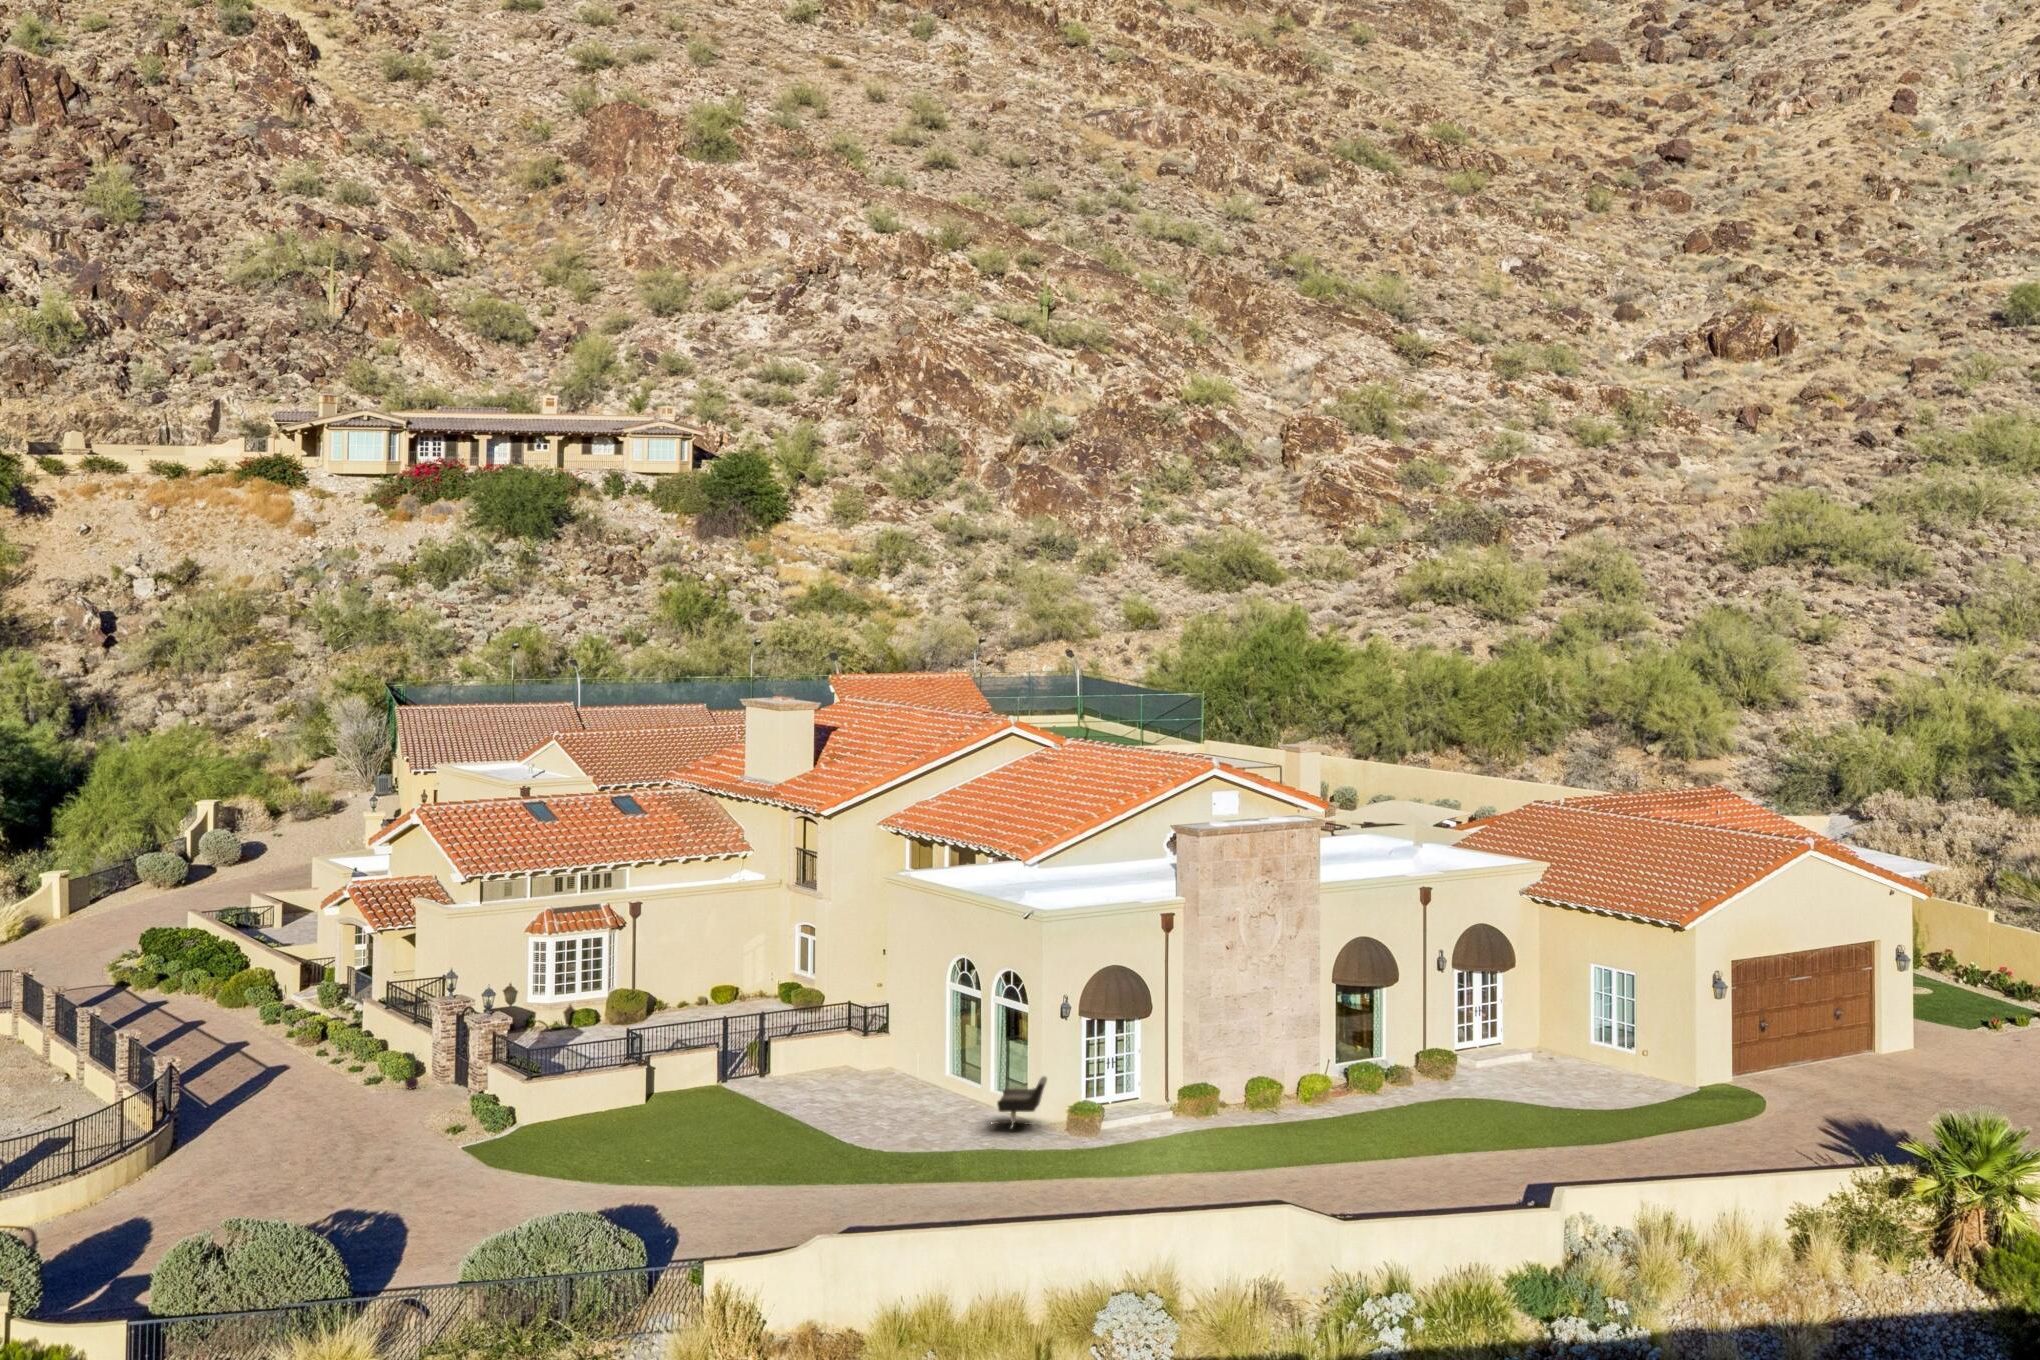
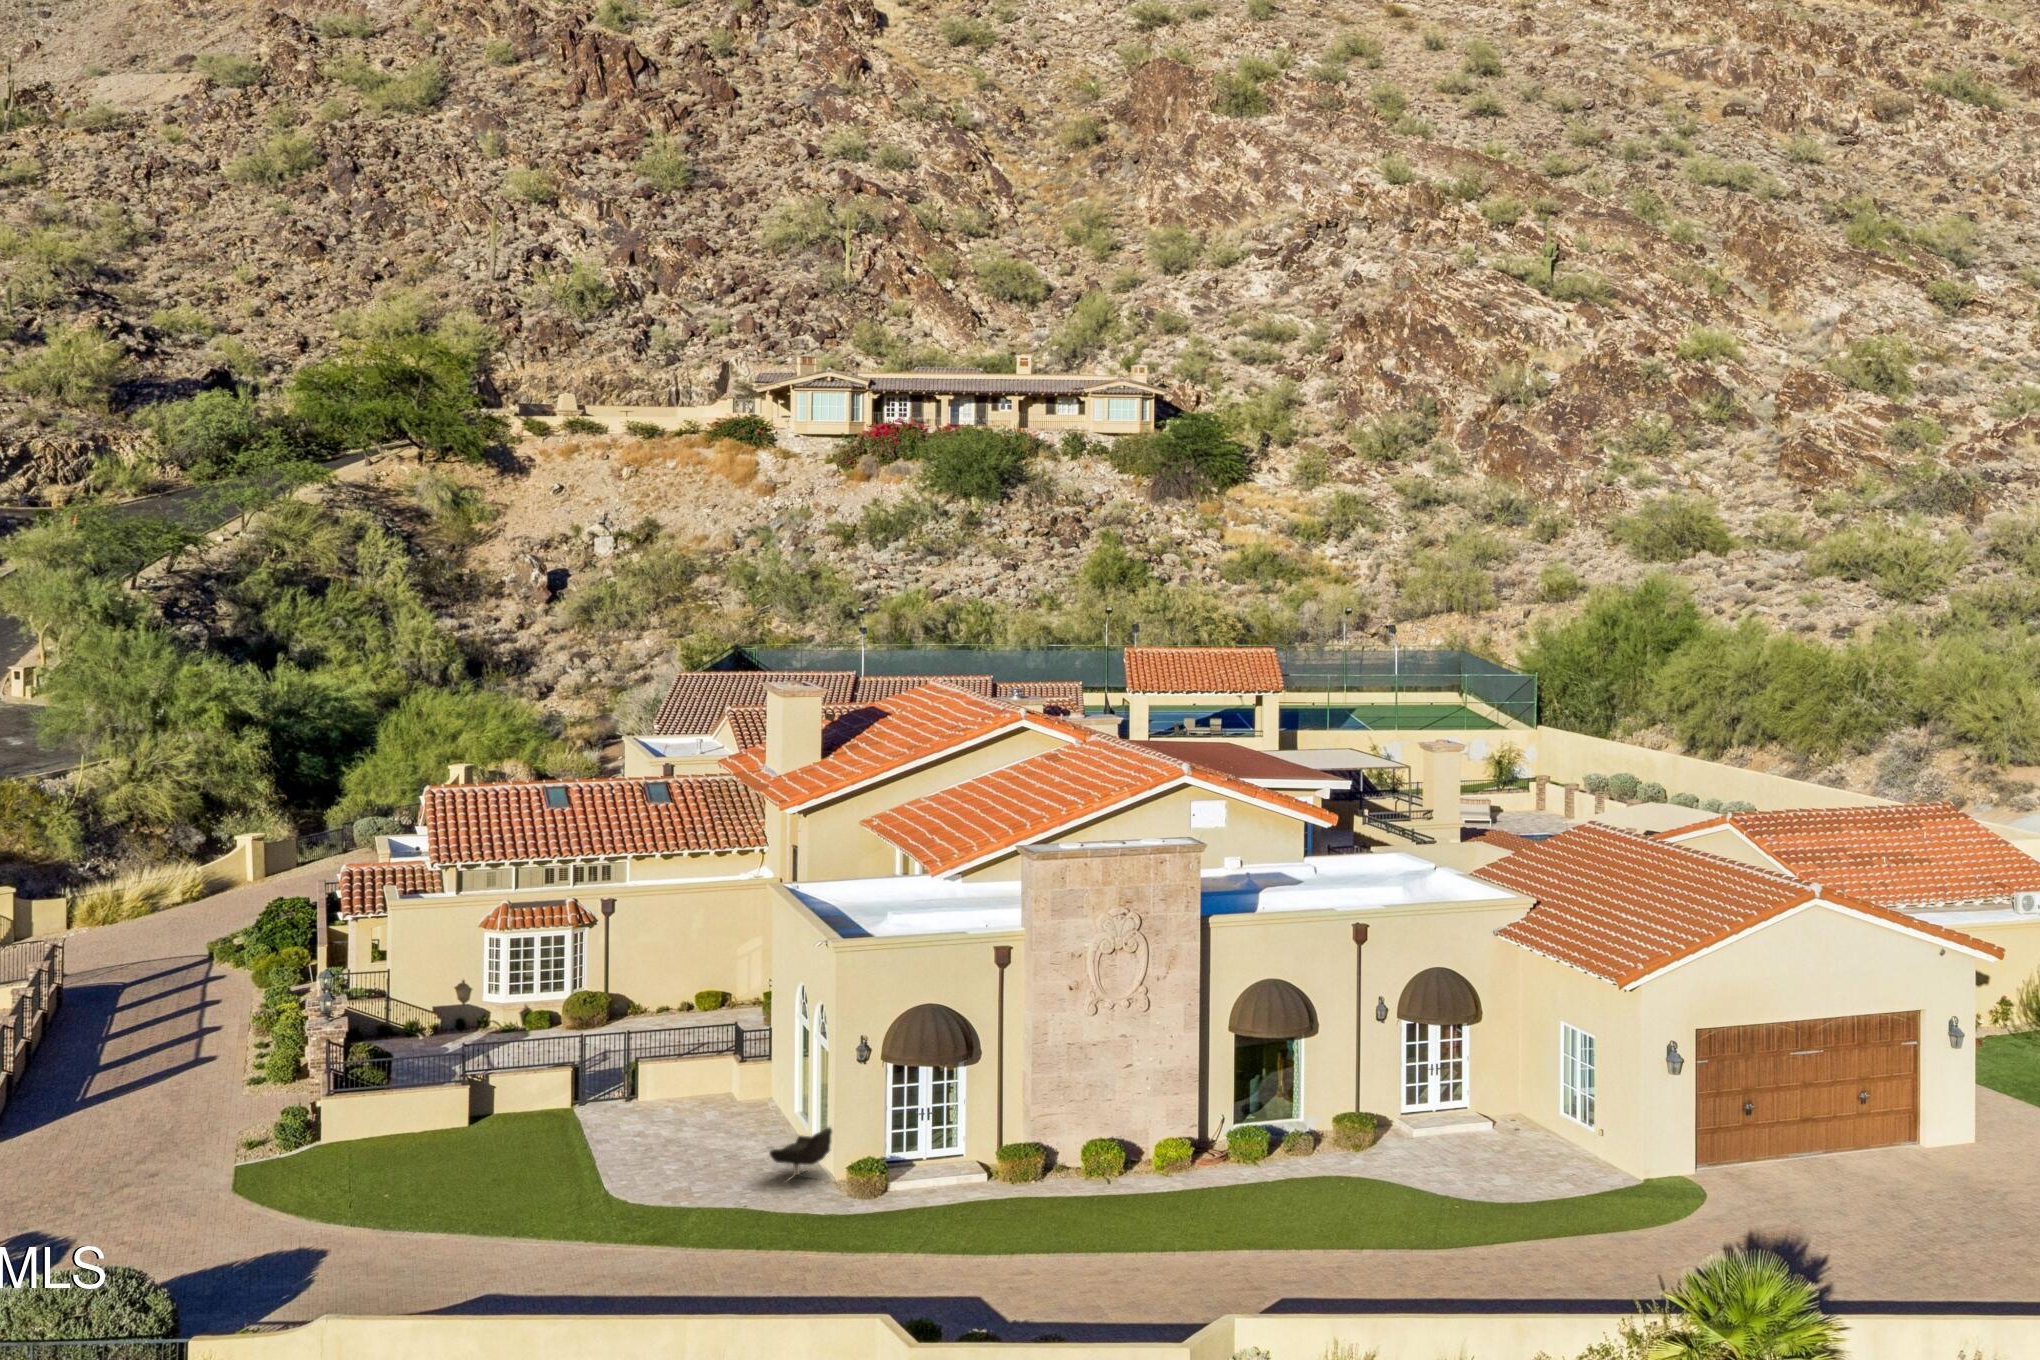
decorative plant: present [405,1053,420,1089] -> none [266,1051,308,1090]

